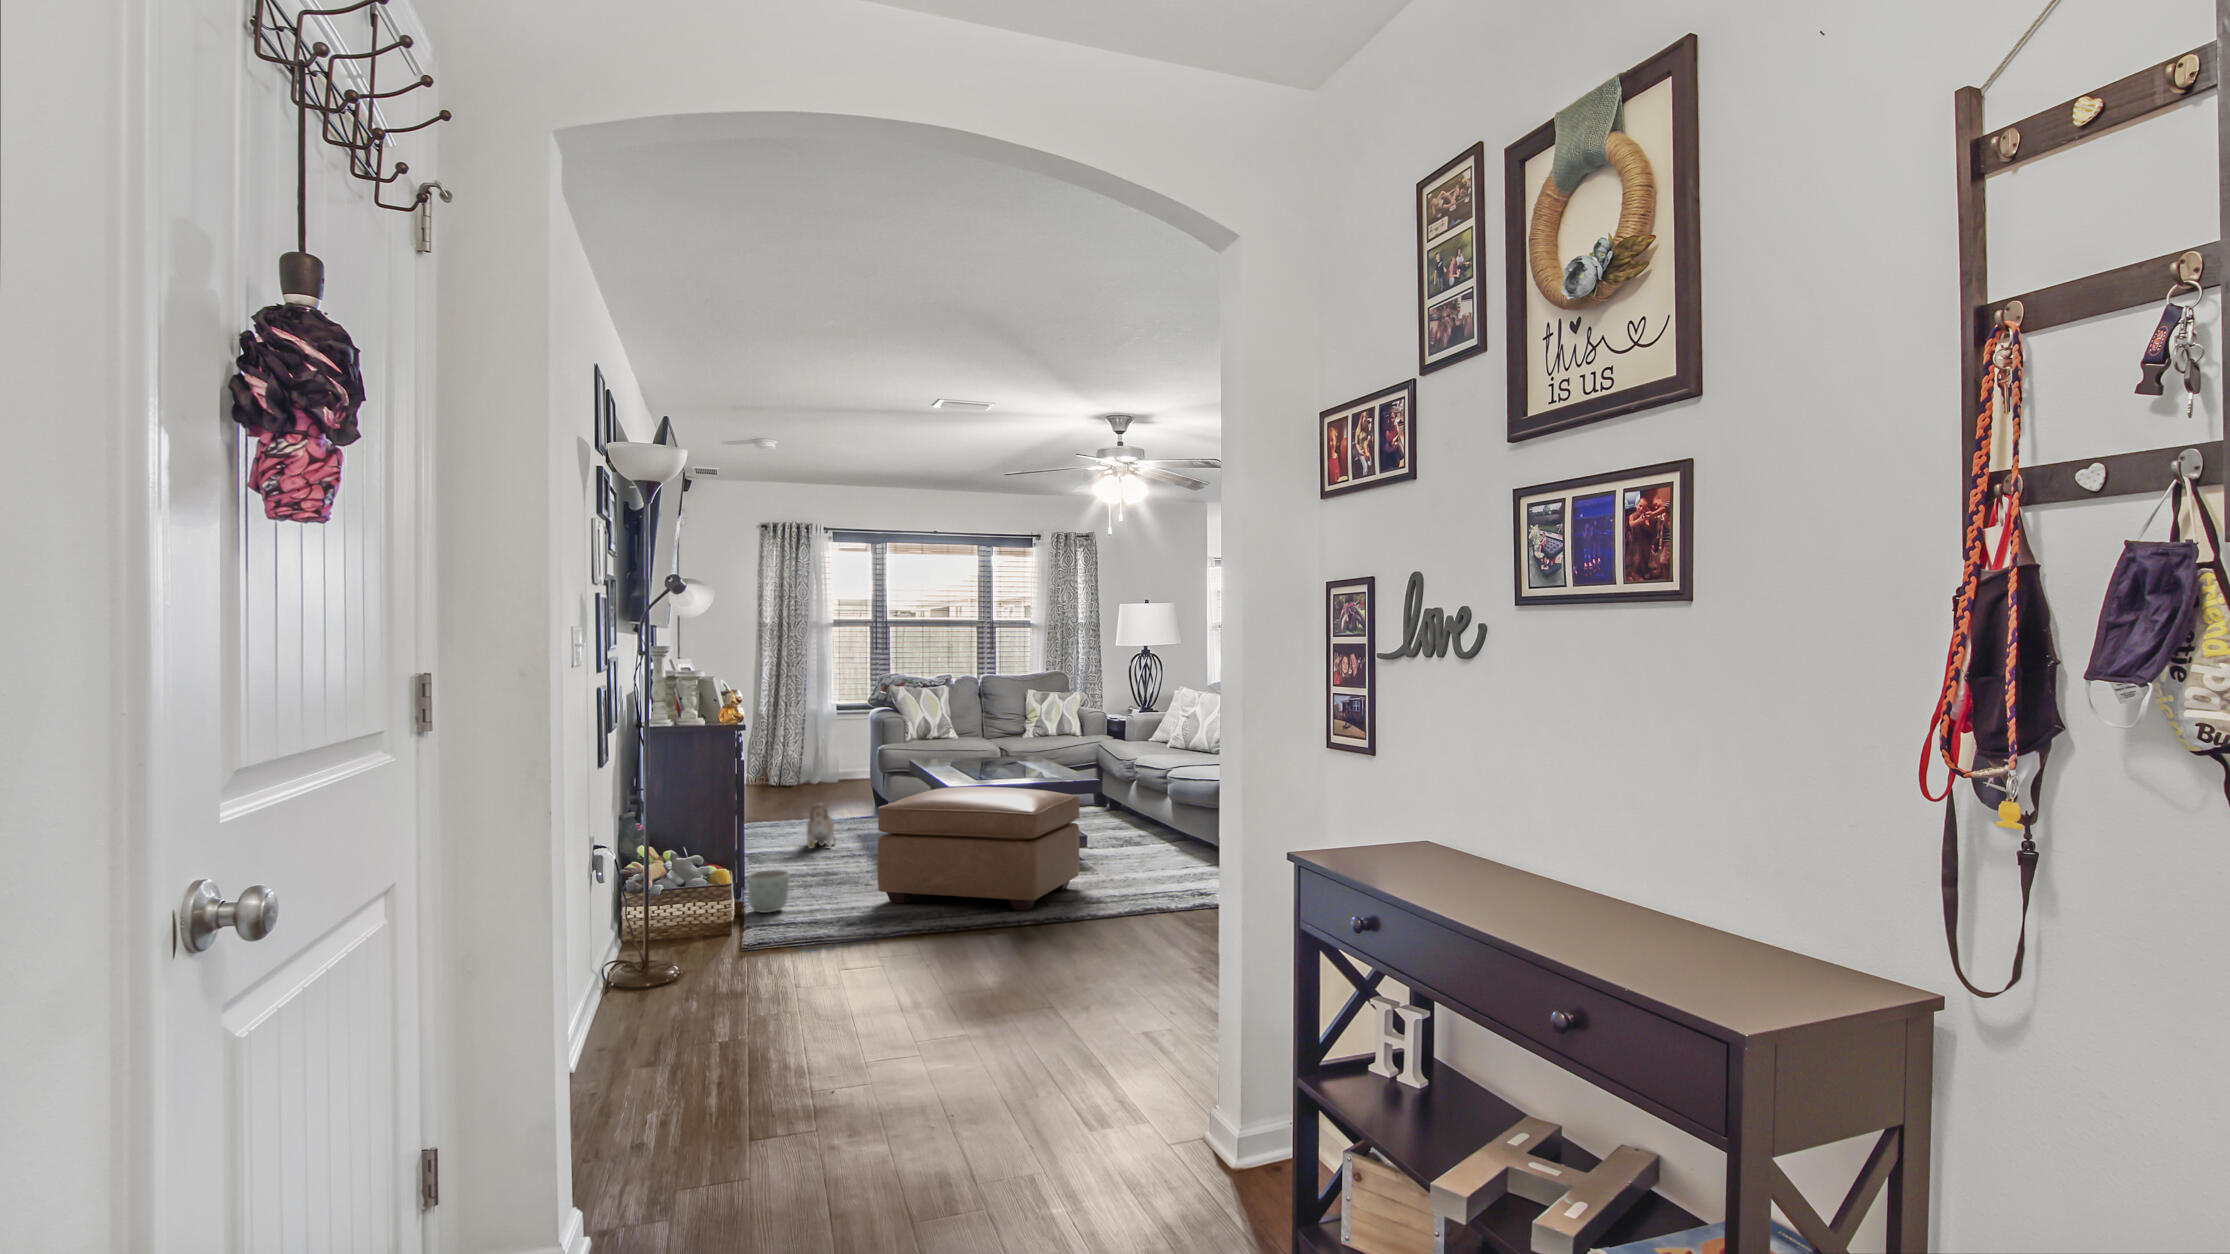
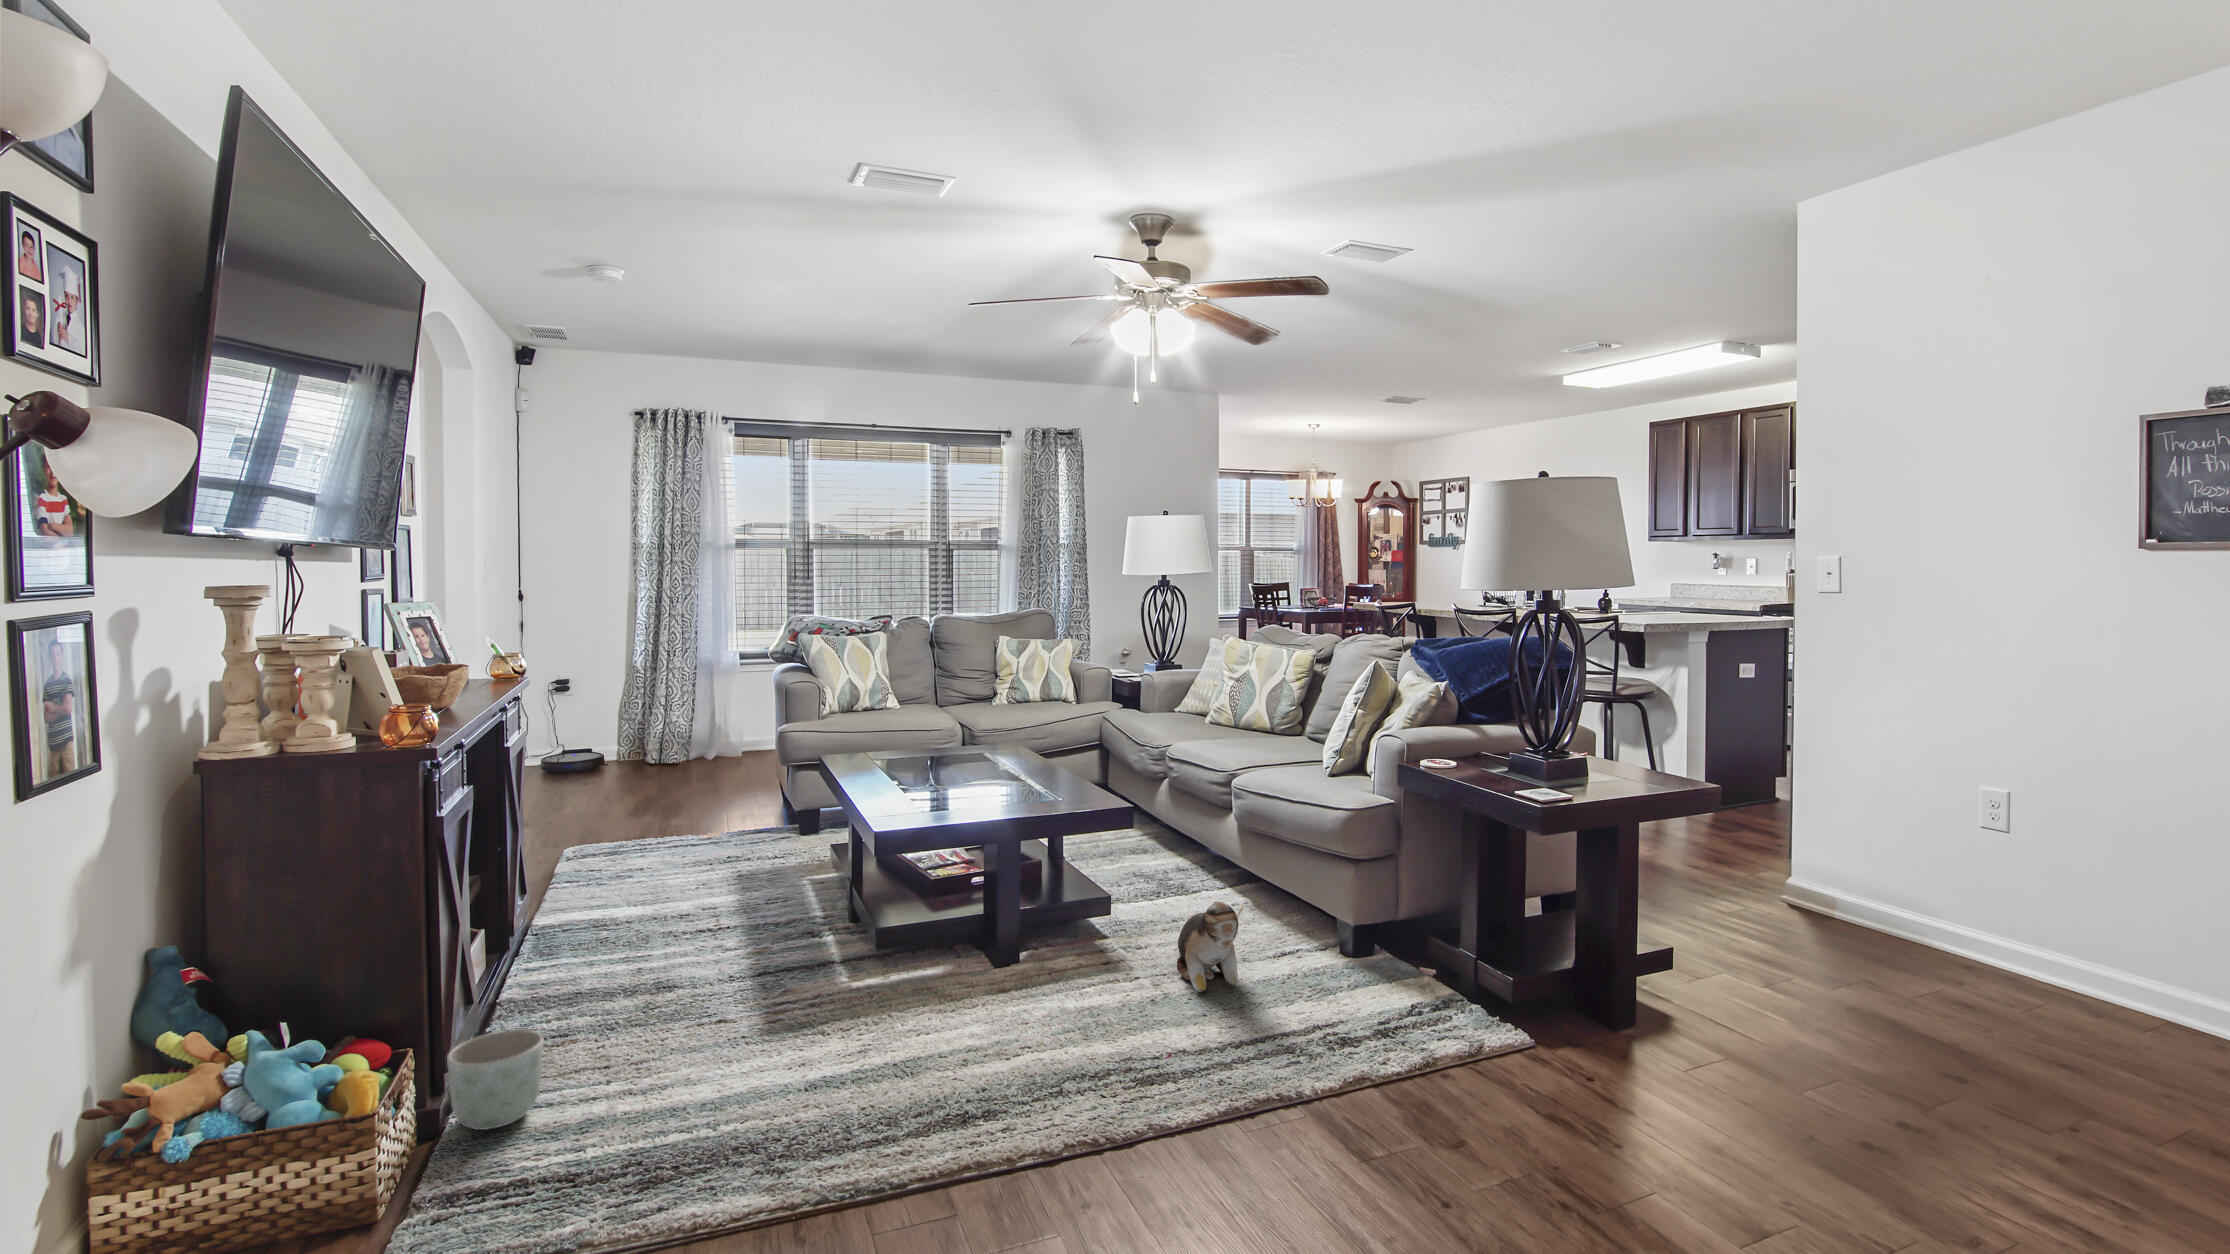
ottoman: present [877,787,1080,911] -> none [729,840,1117,1113]
plush toy: present [807,803,836,849] -> present [1177,902,1244,992]

